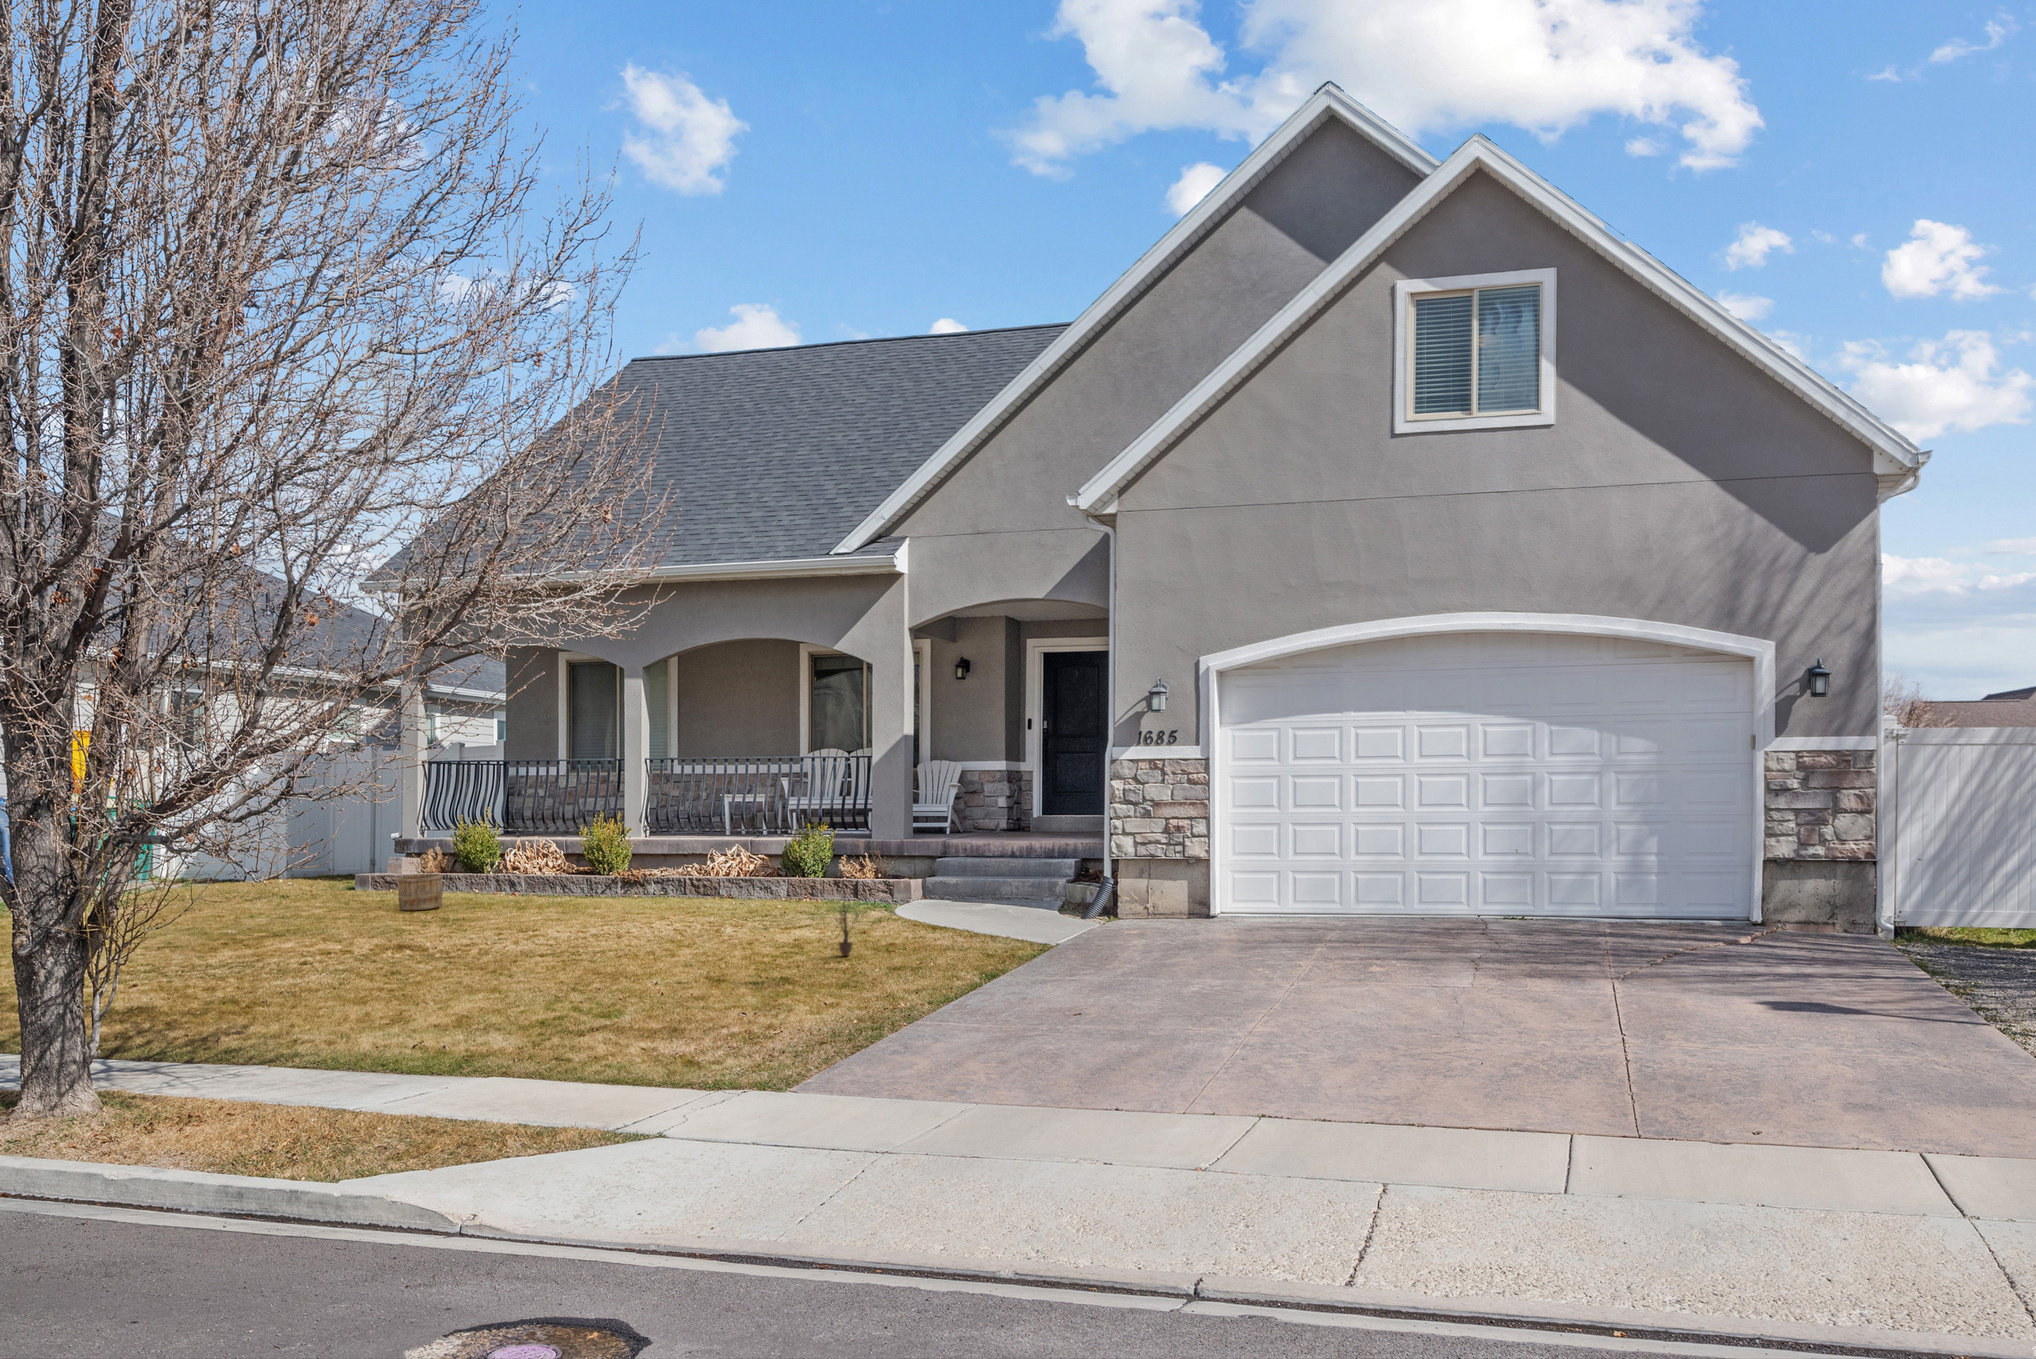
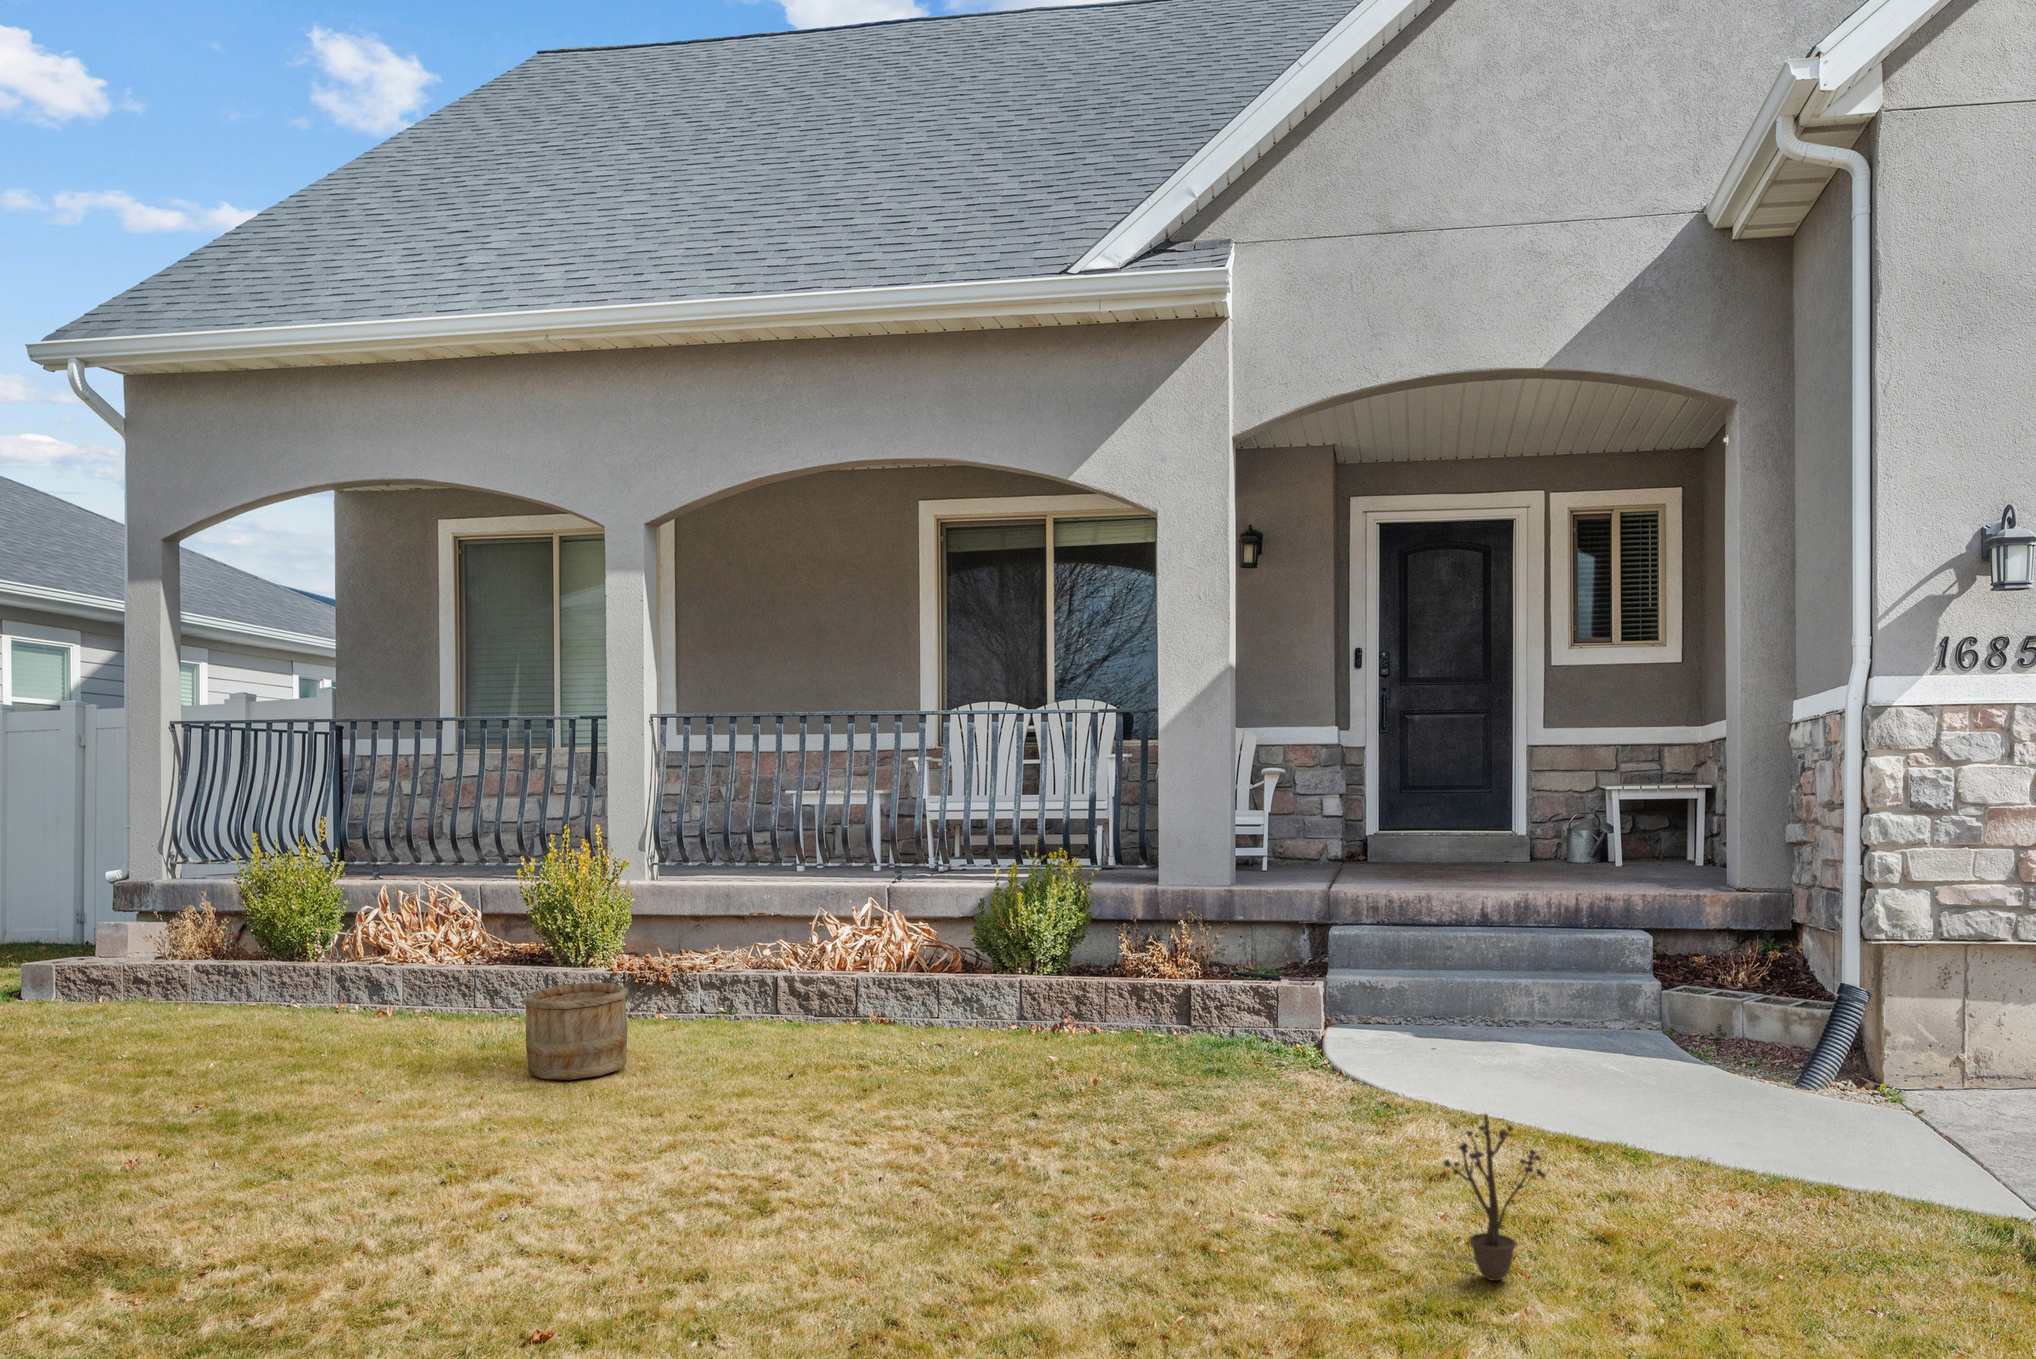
wooden bucket: present [397,874,443,910] -> present [522,983,628,1080]

